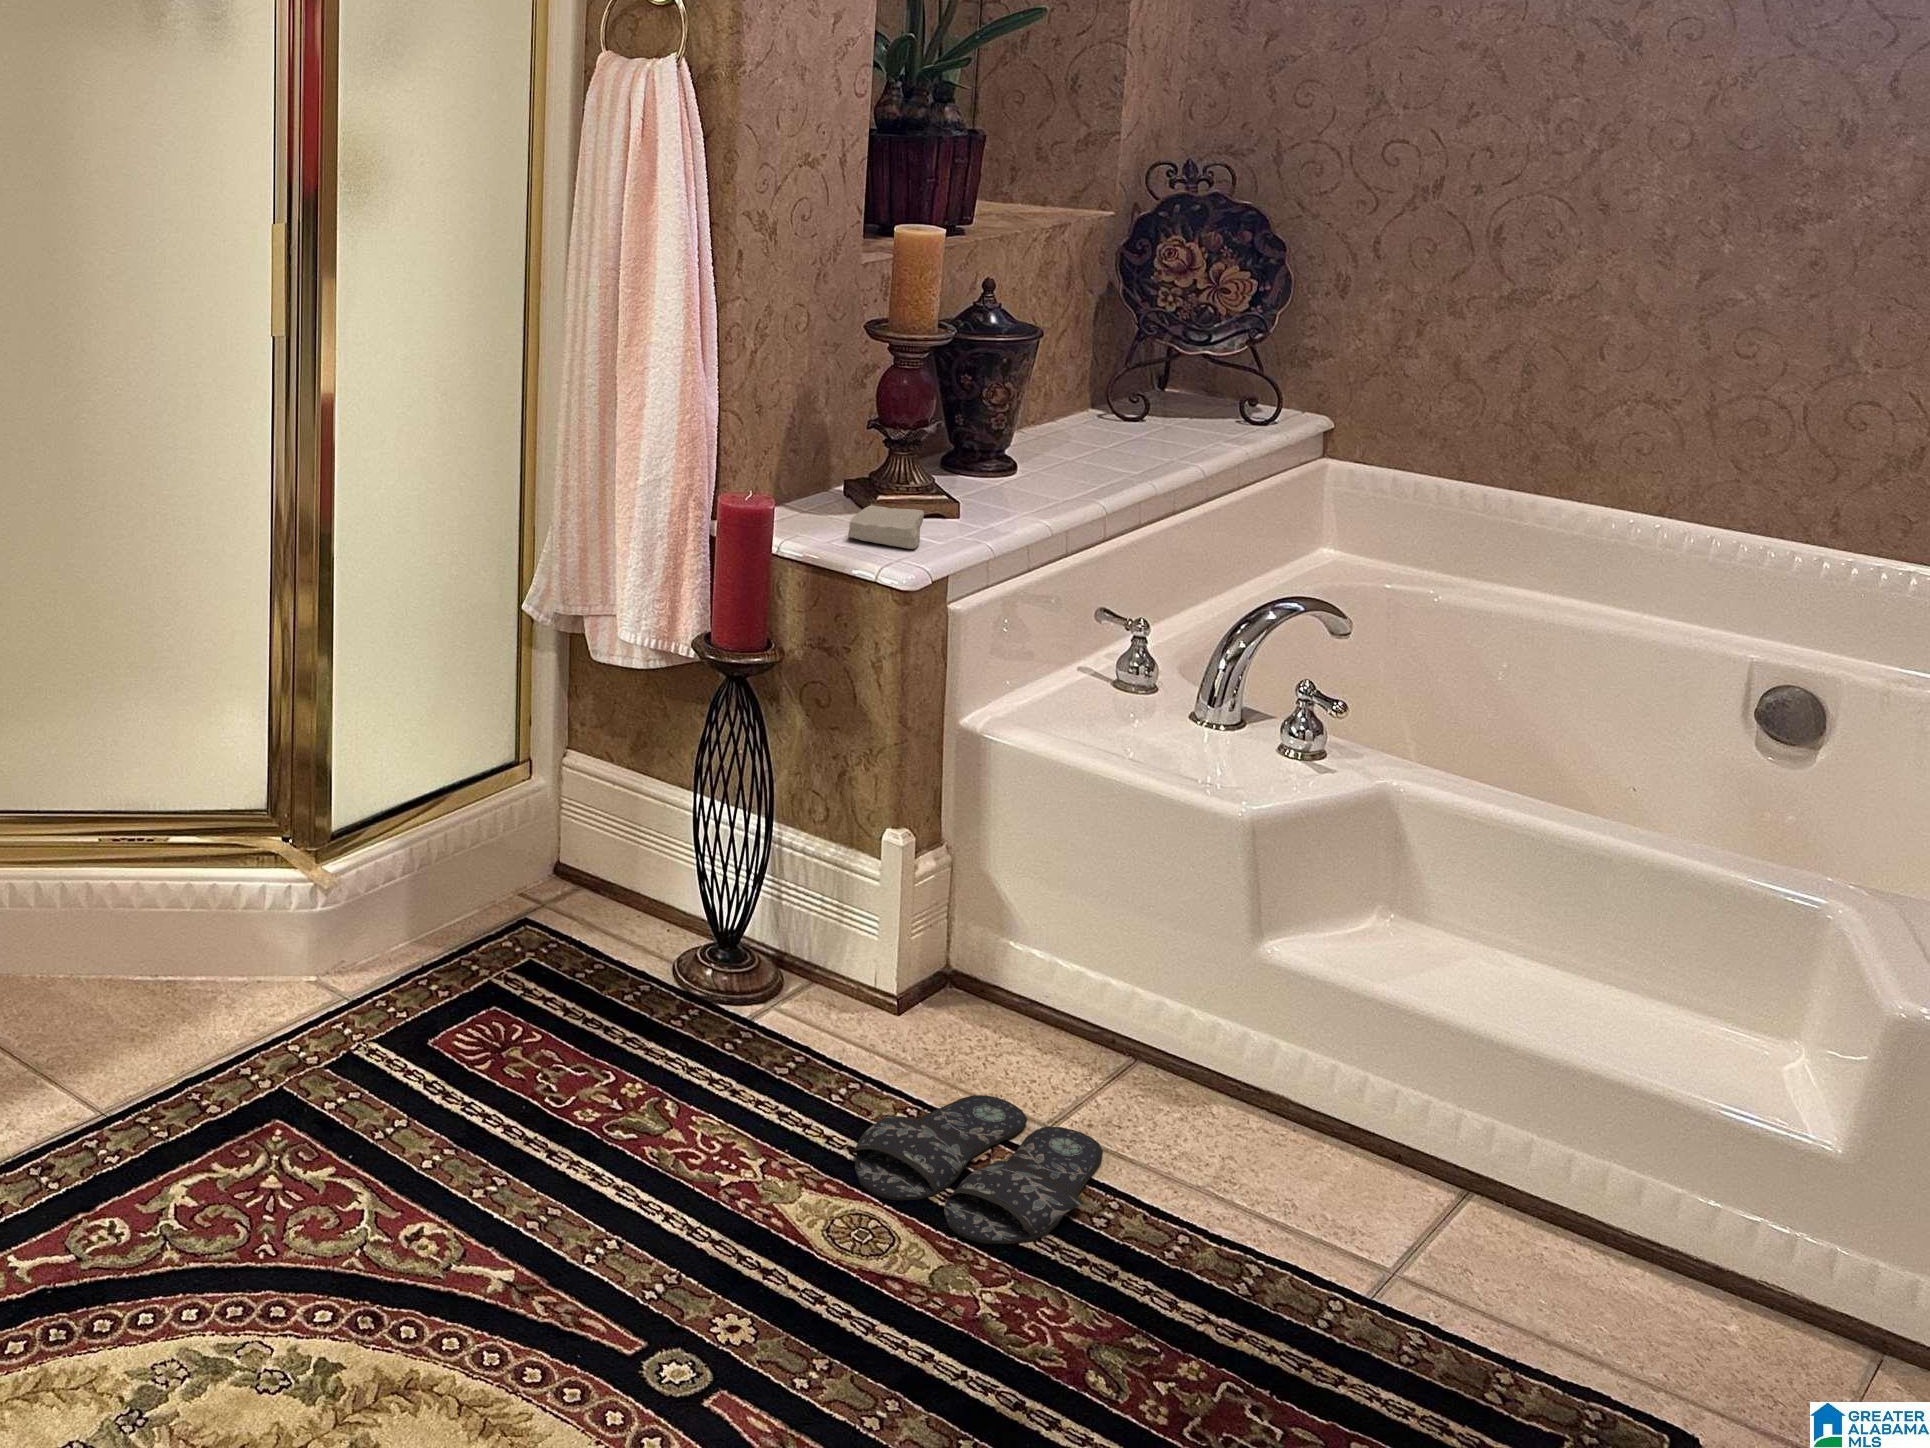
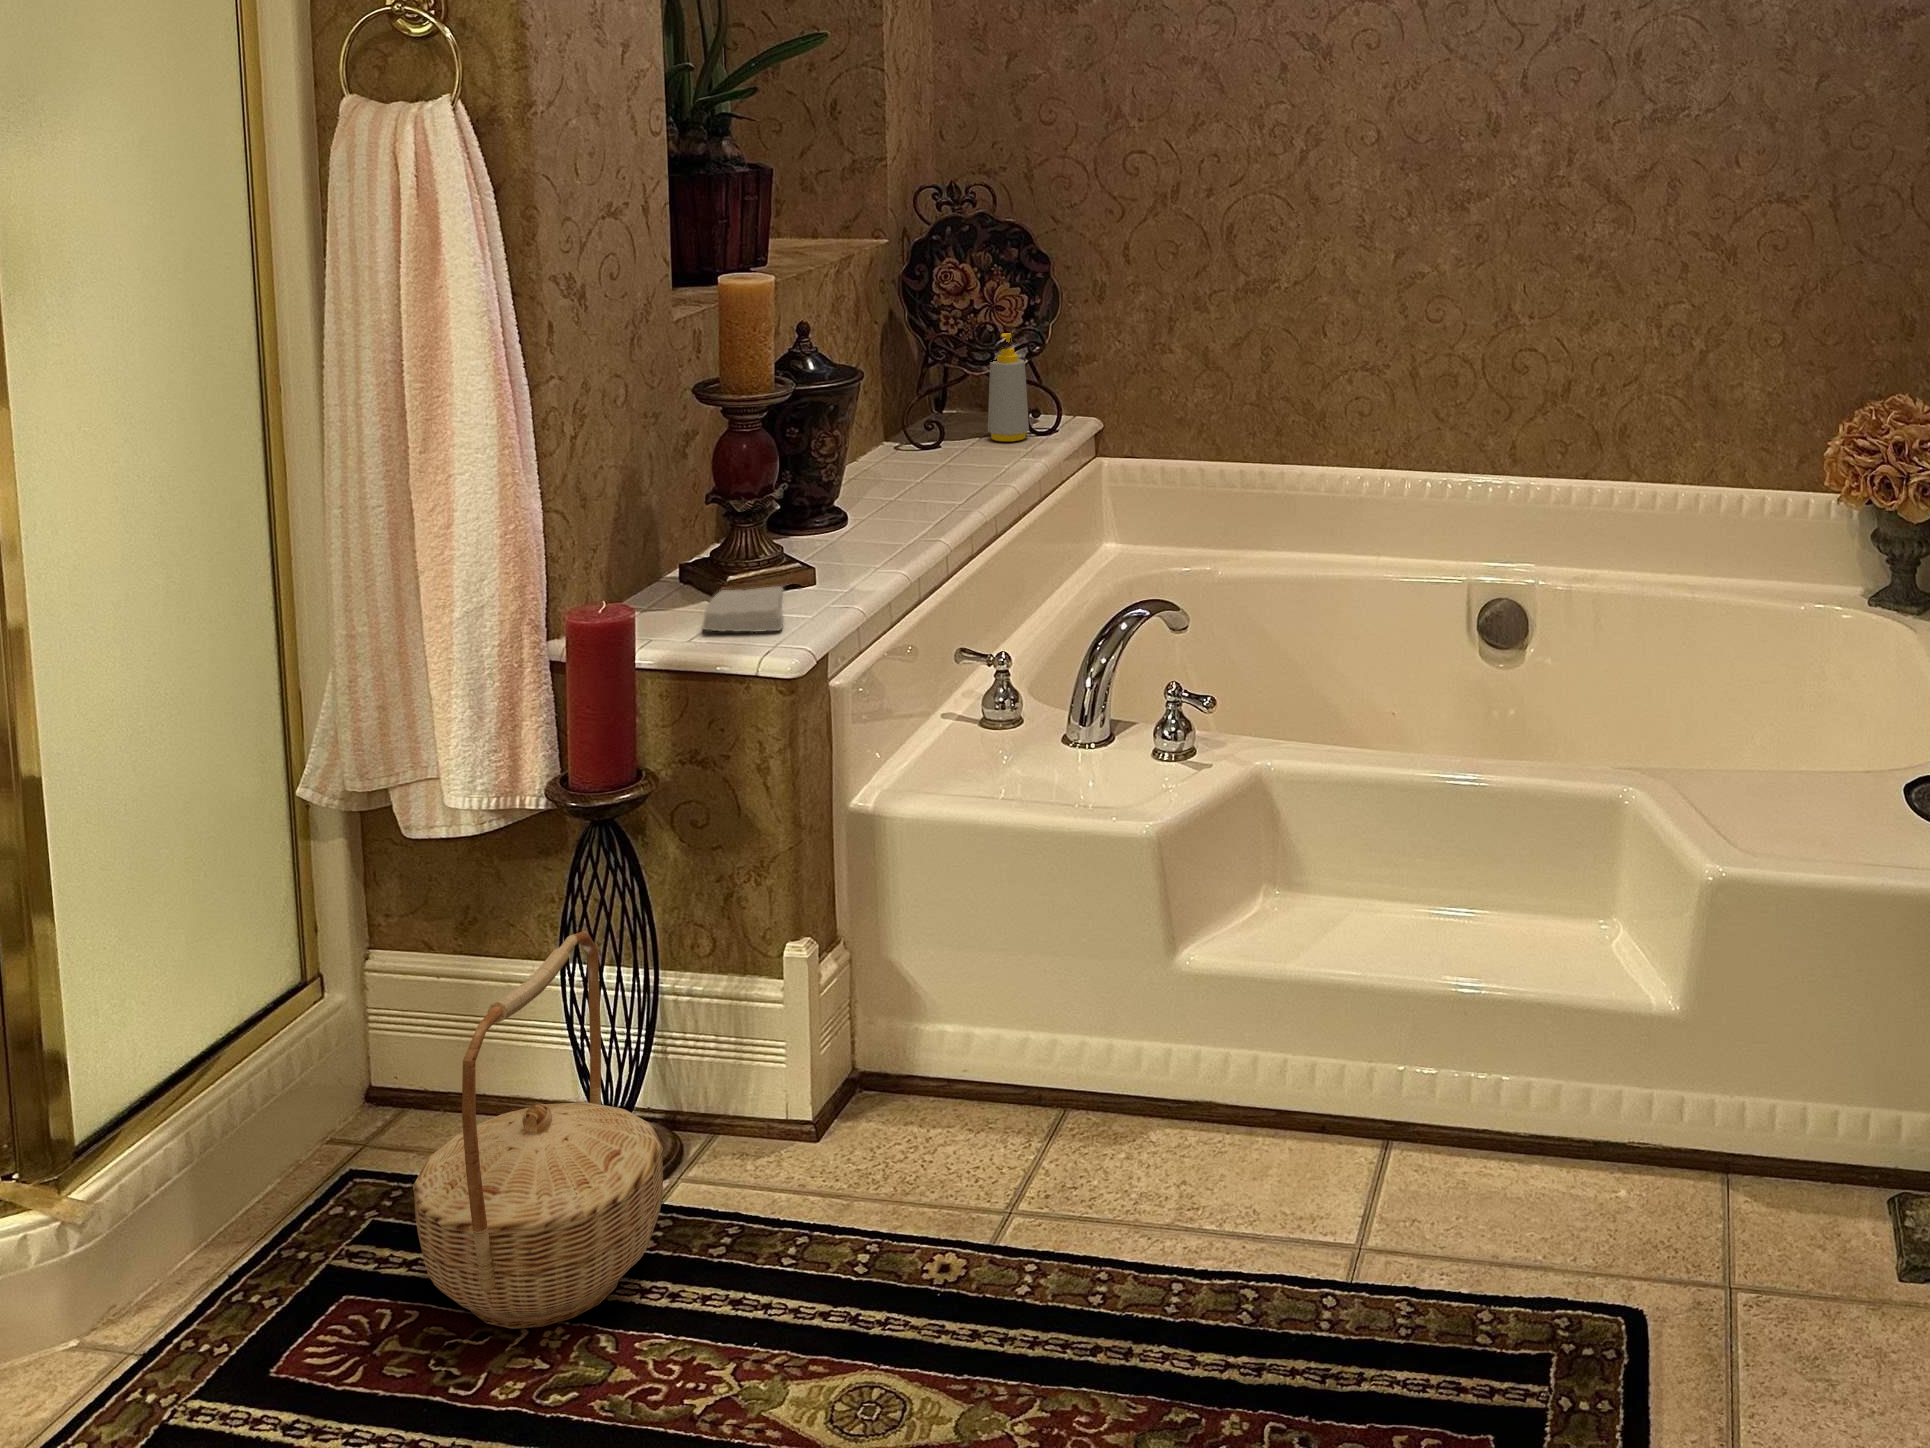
soap bottle: none [1199,313,1245,424] -> present [988,333,1029,442]
basket: none [547,767,742,1080] -> present [413,931,663,1329]
slippers: present [854,1095,1103,1244] -> none [832,1200,1079,1371]

